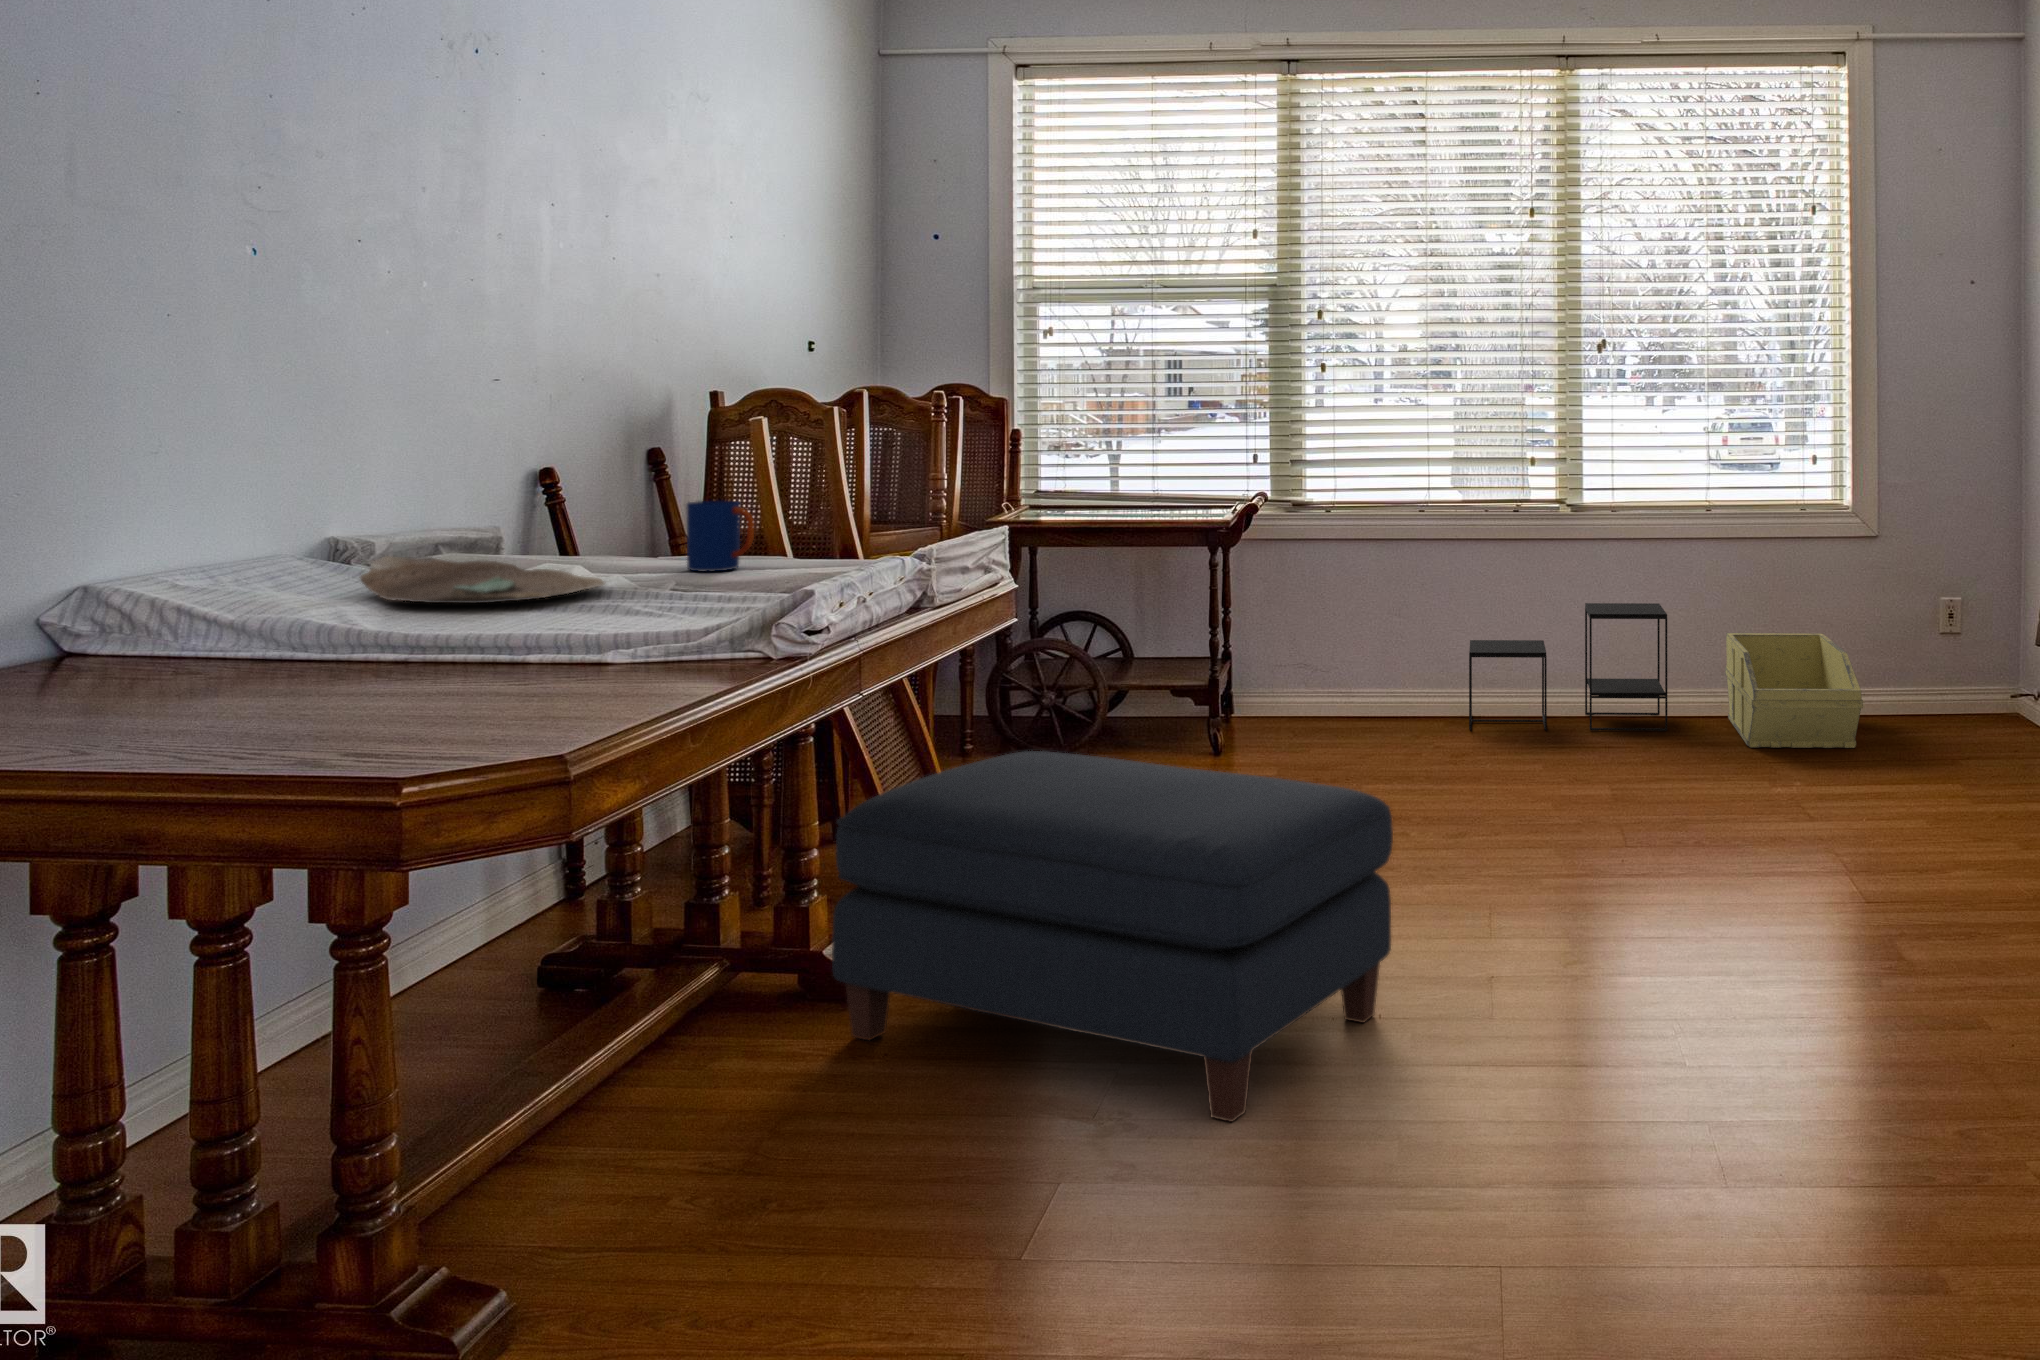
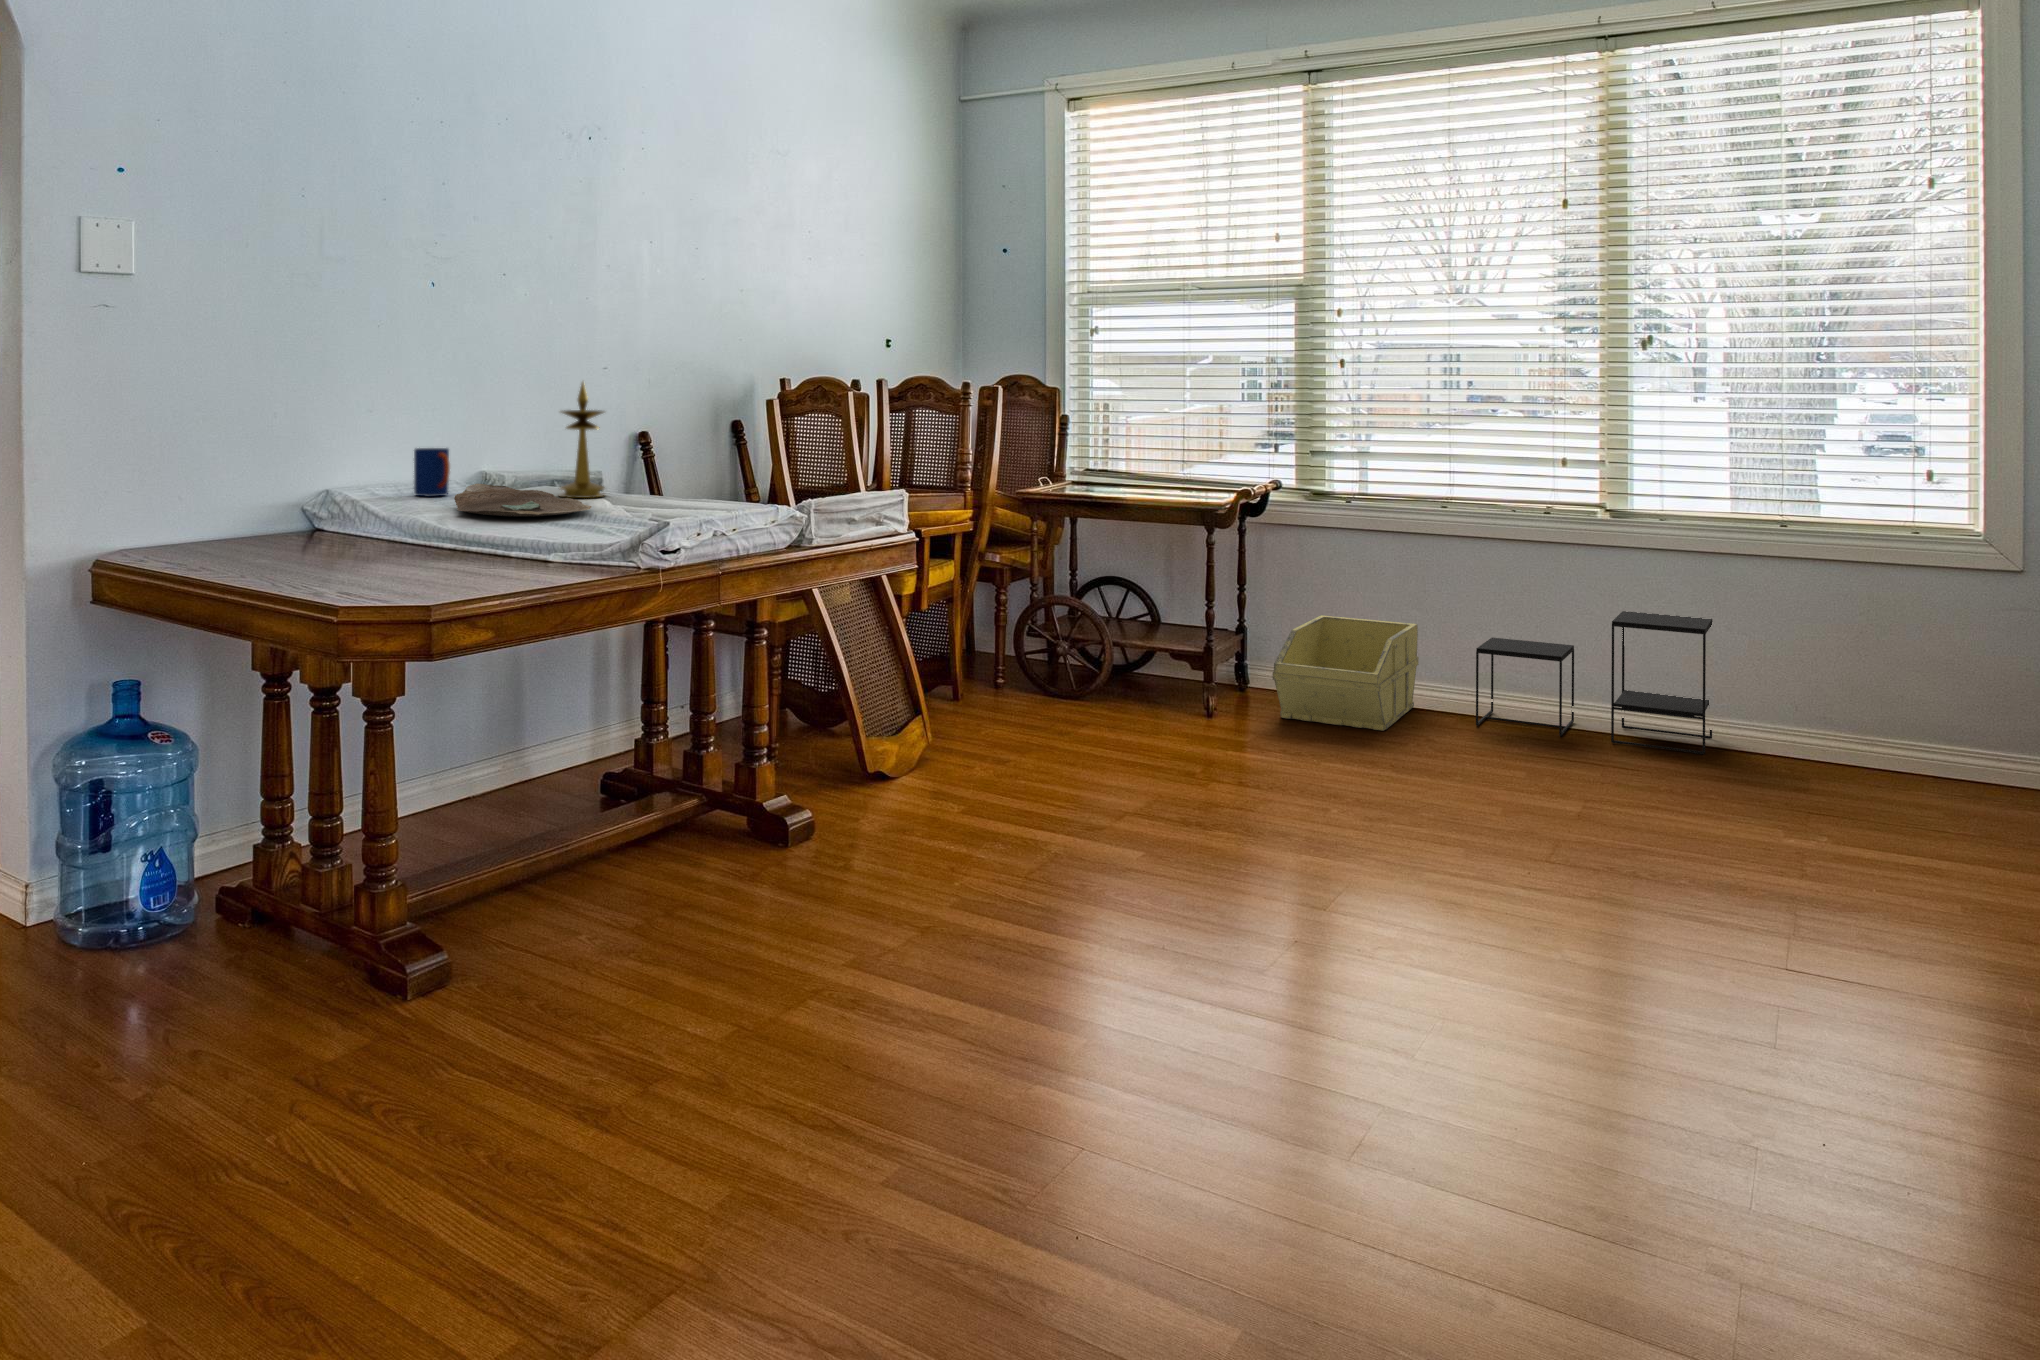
candlestick: none [496,398,574,567] -> present [560,382,605,498]
mug: present [686,501,754,572] -> present [414,448,450,497]
storage bin: present [1725,633,1863,748] -> present [1273,615,1419,731]
ottoman: present [832,751,1393,1122] -> none [747,672,1172,980]

